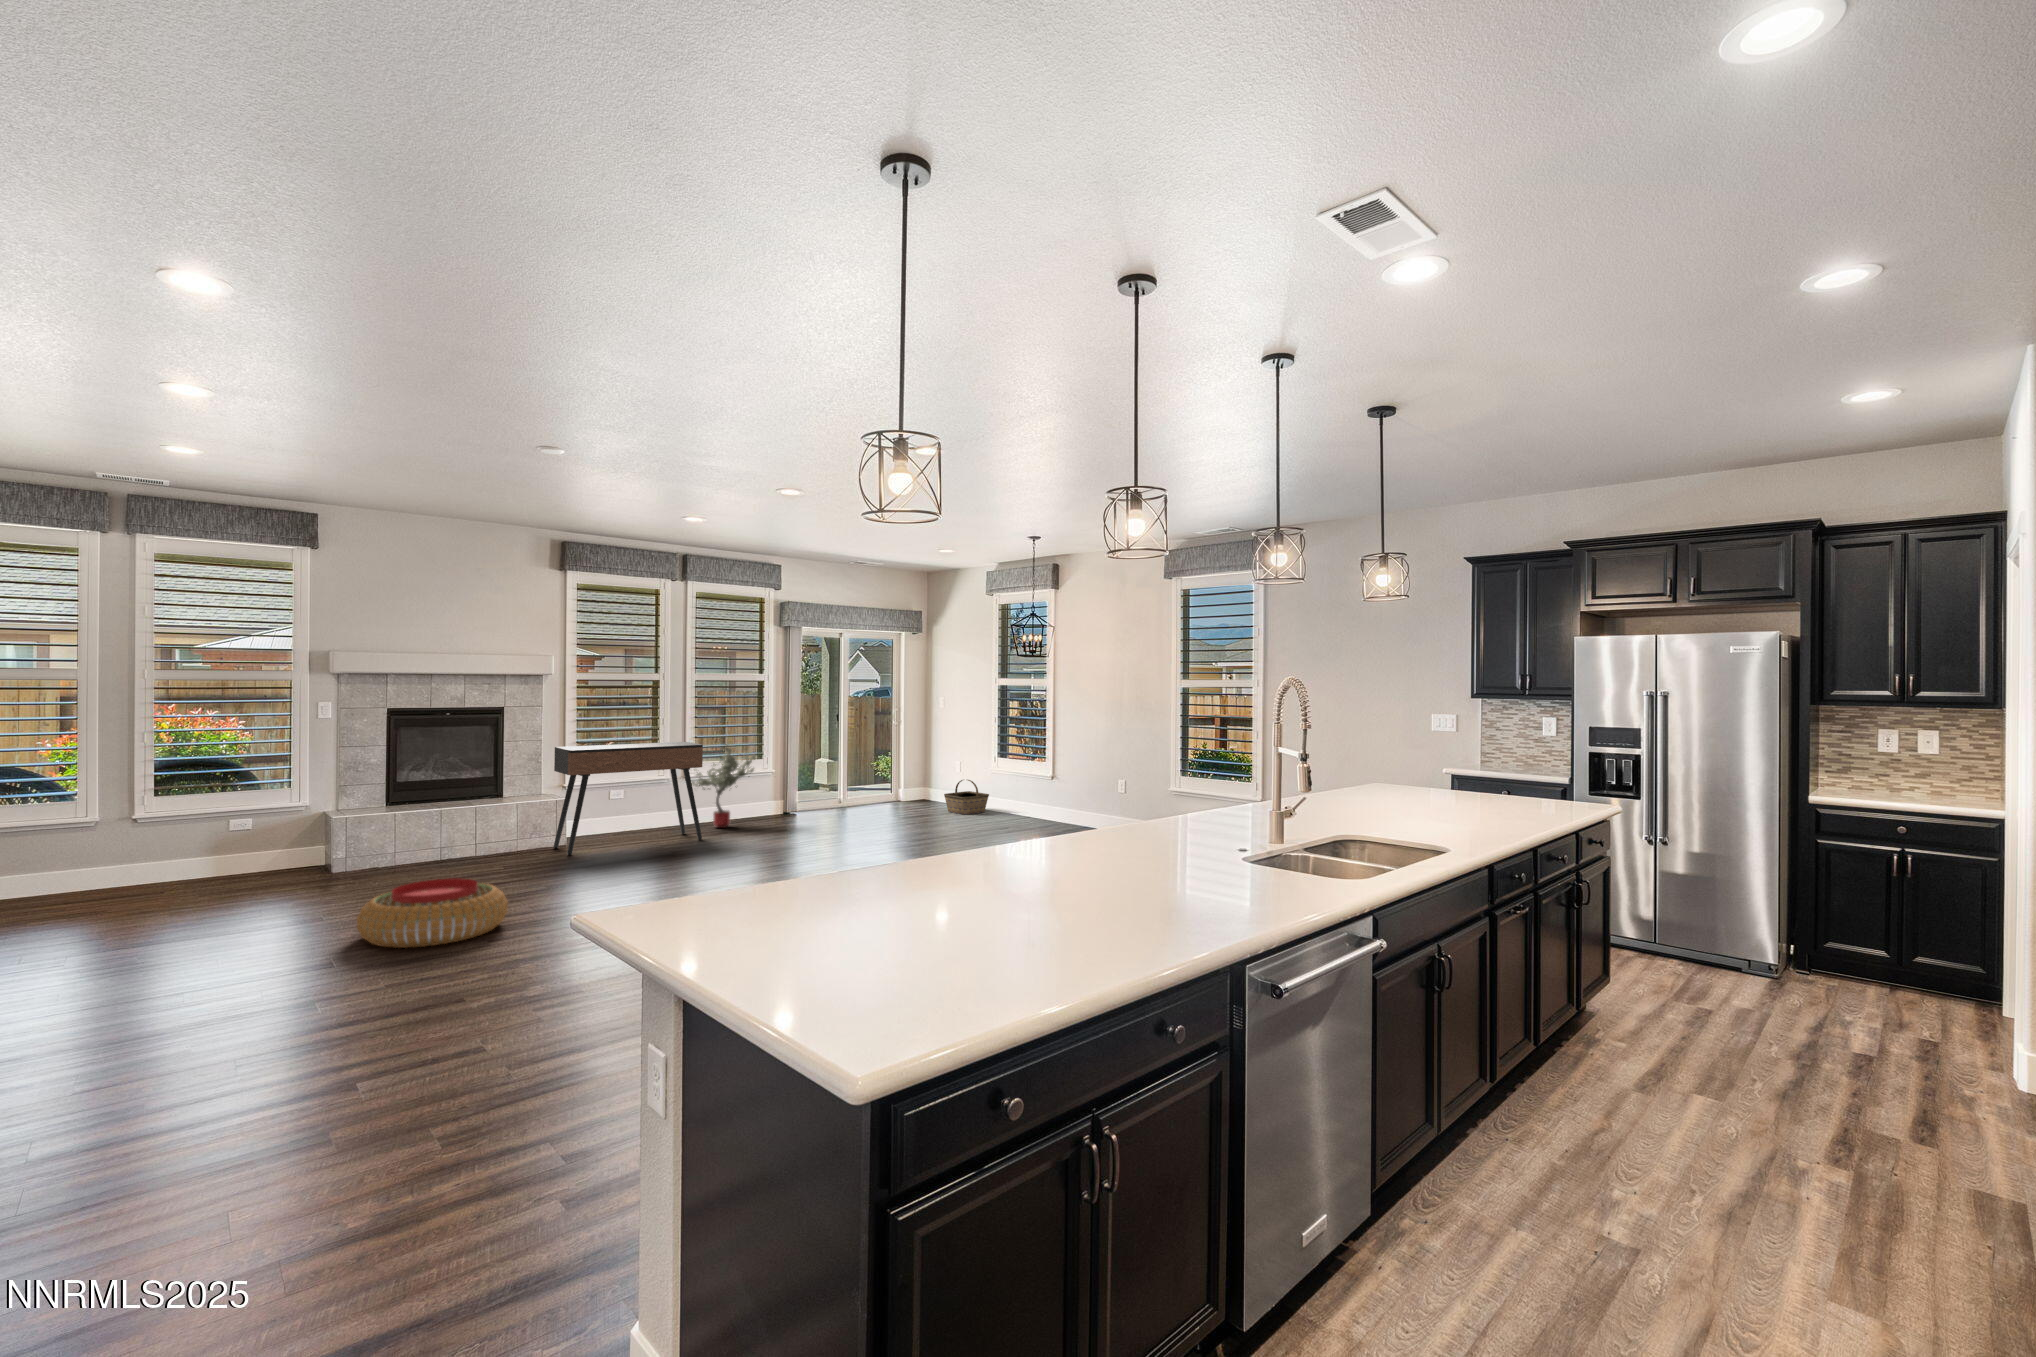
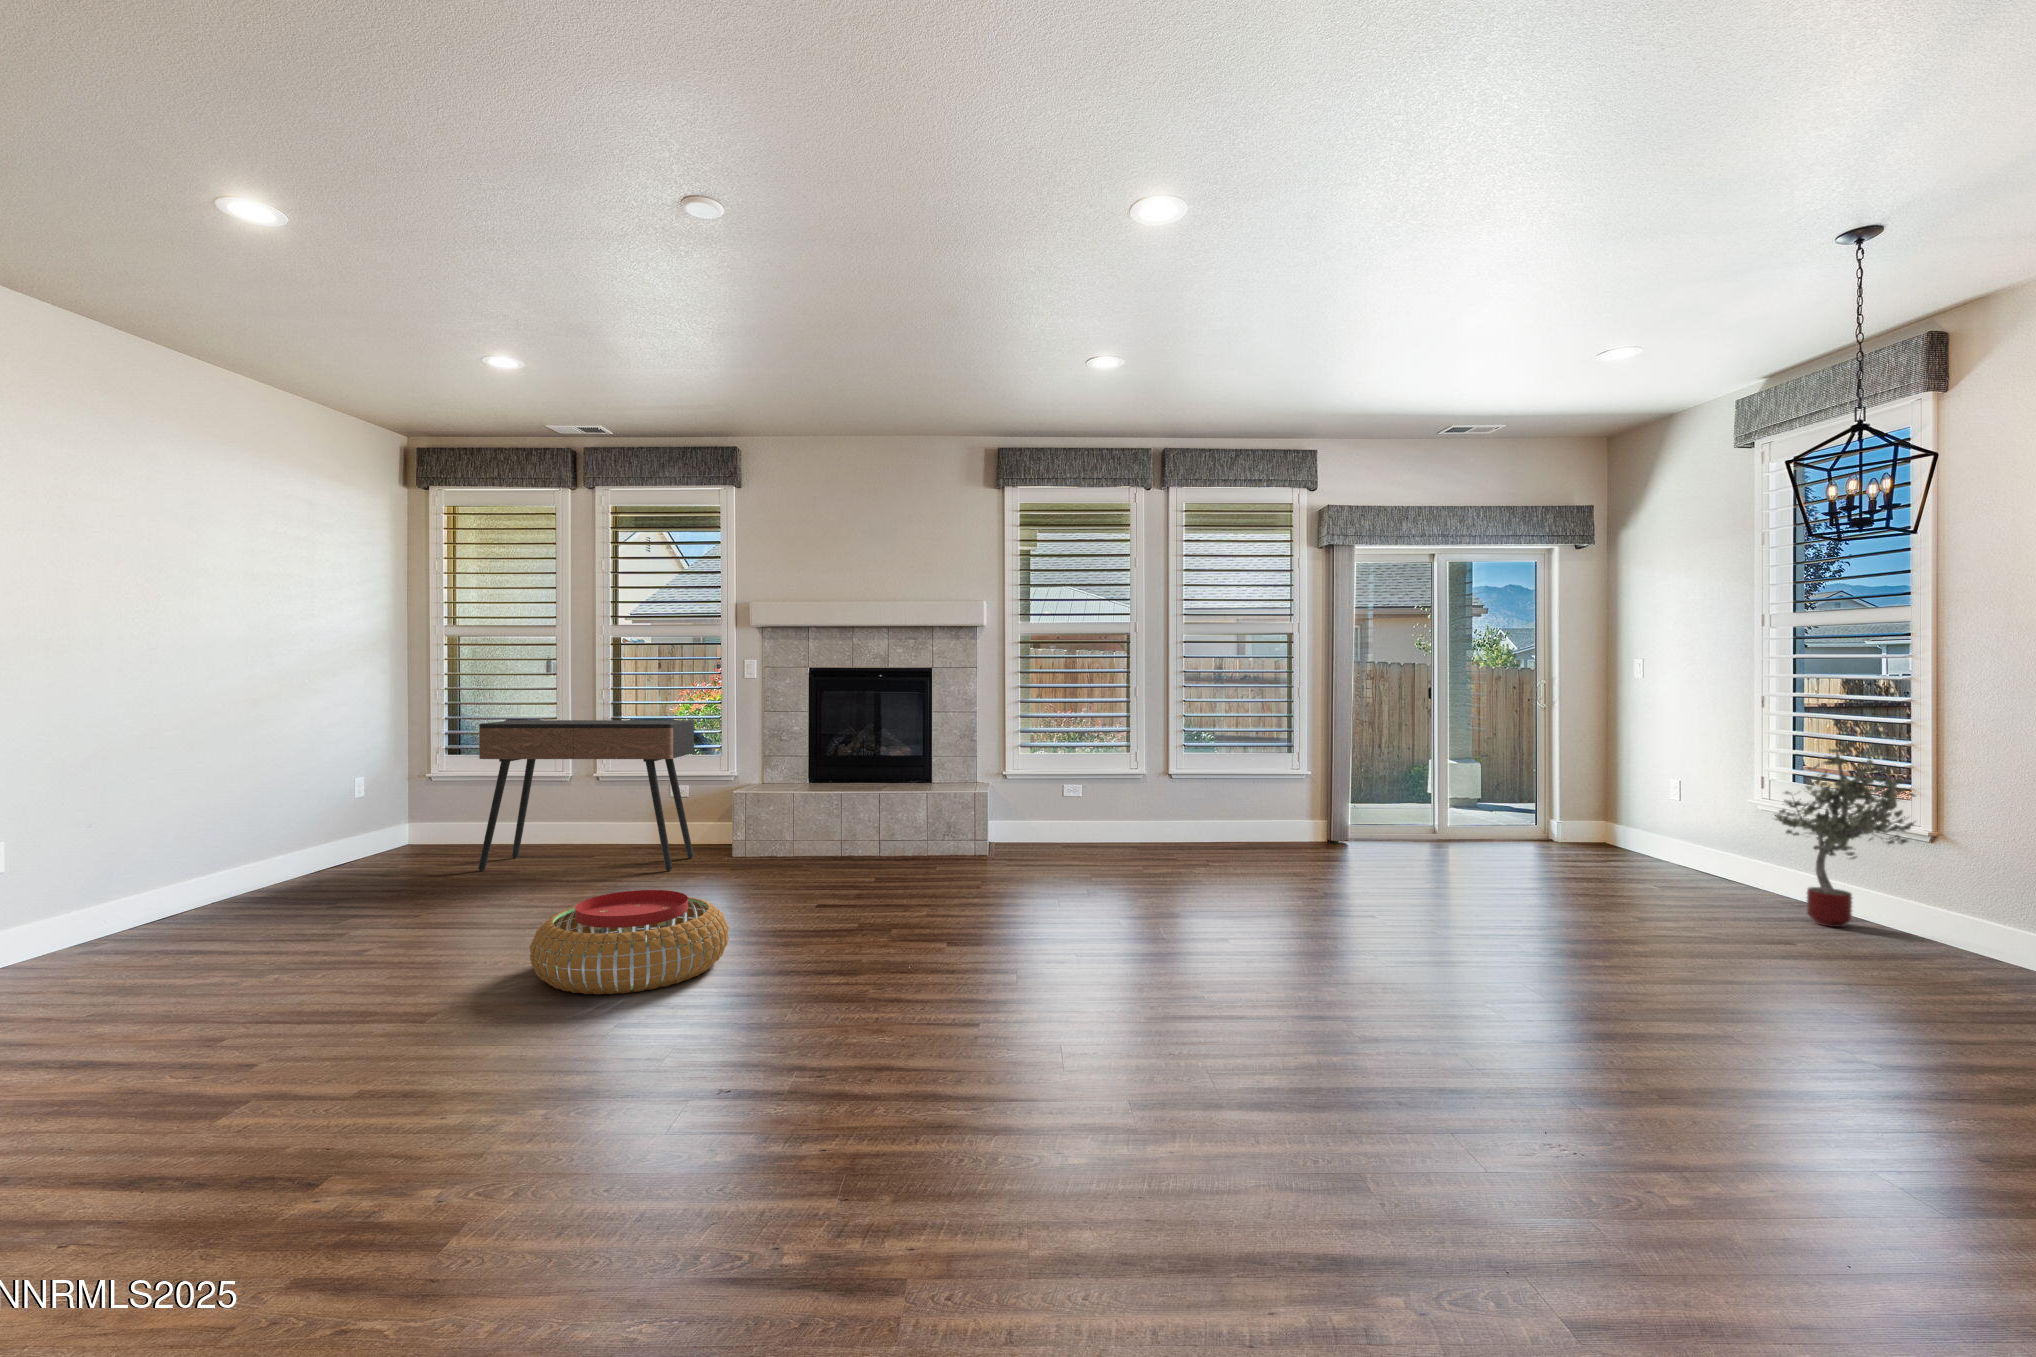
console table: present [554,742,703,855] -> present [478,720,694,871]
potted tree: present [692,744,755,828] -> present [1775,749,1915,927]
basket: present [944,780,989,815] -> none [1634,814,1744,884]

